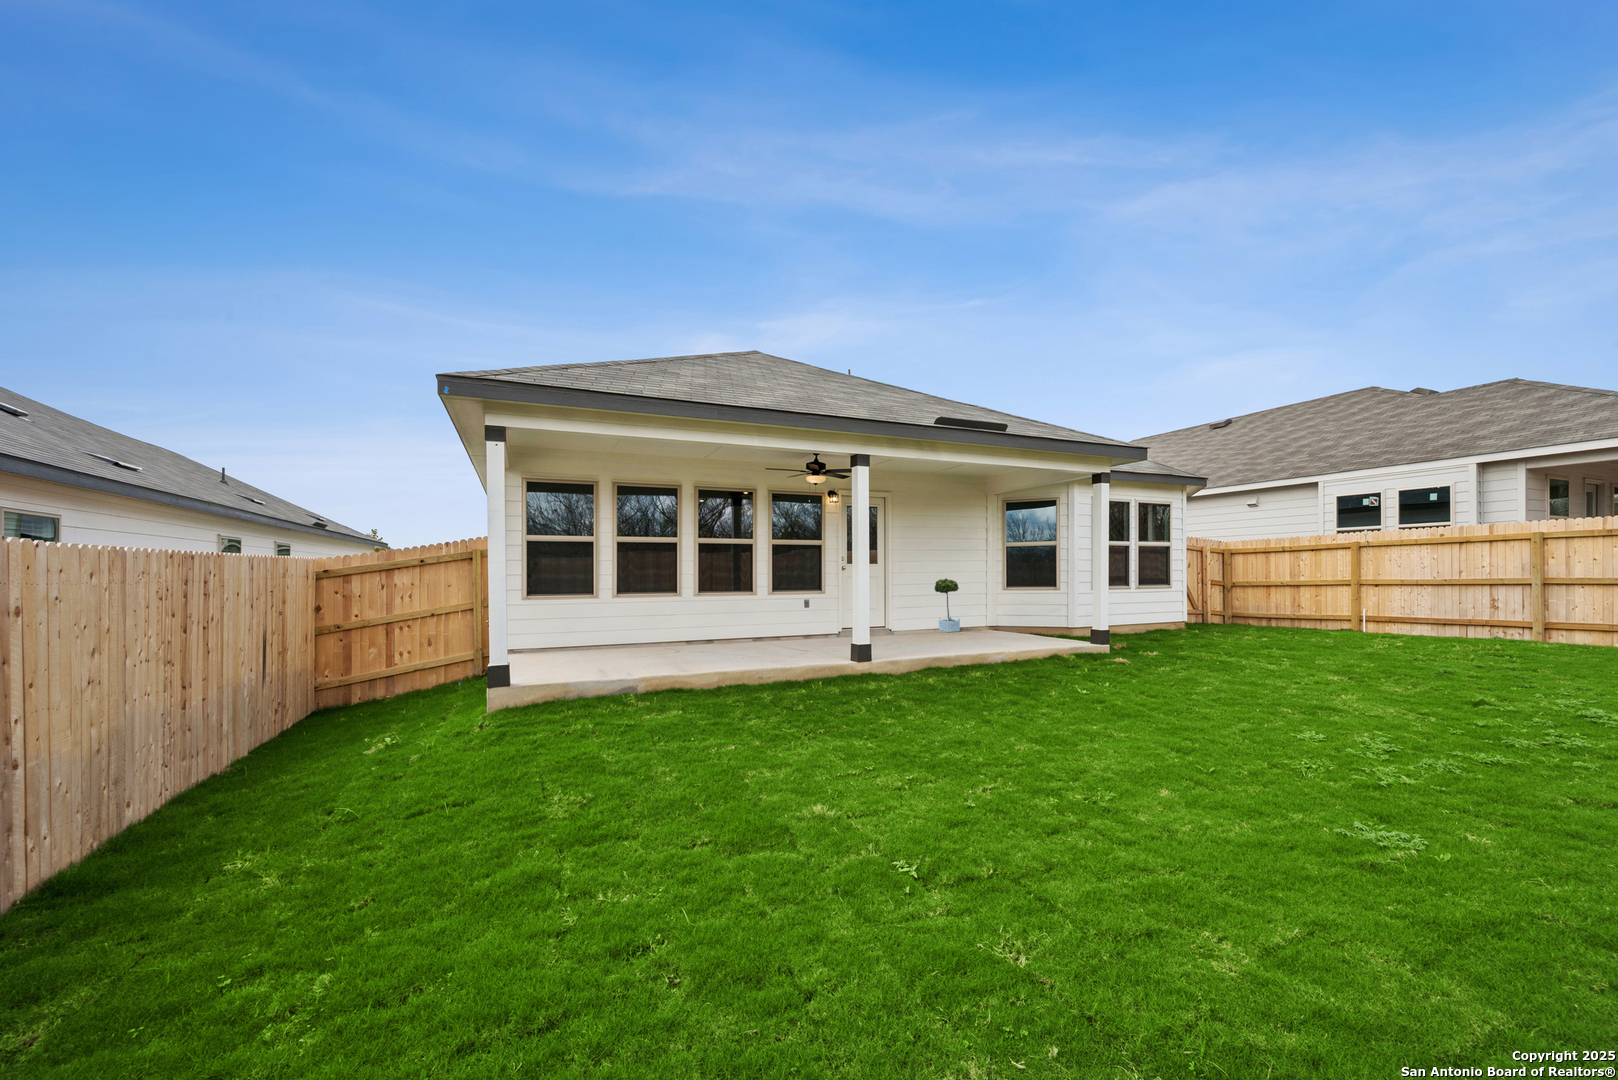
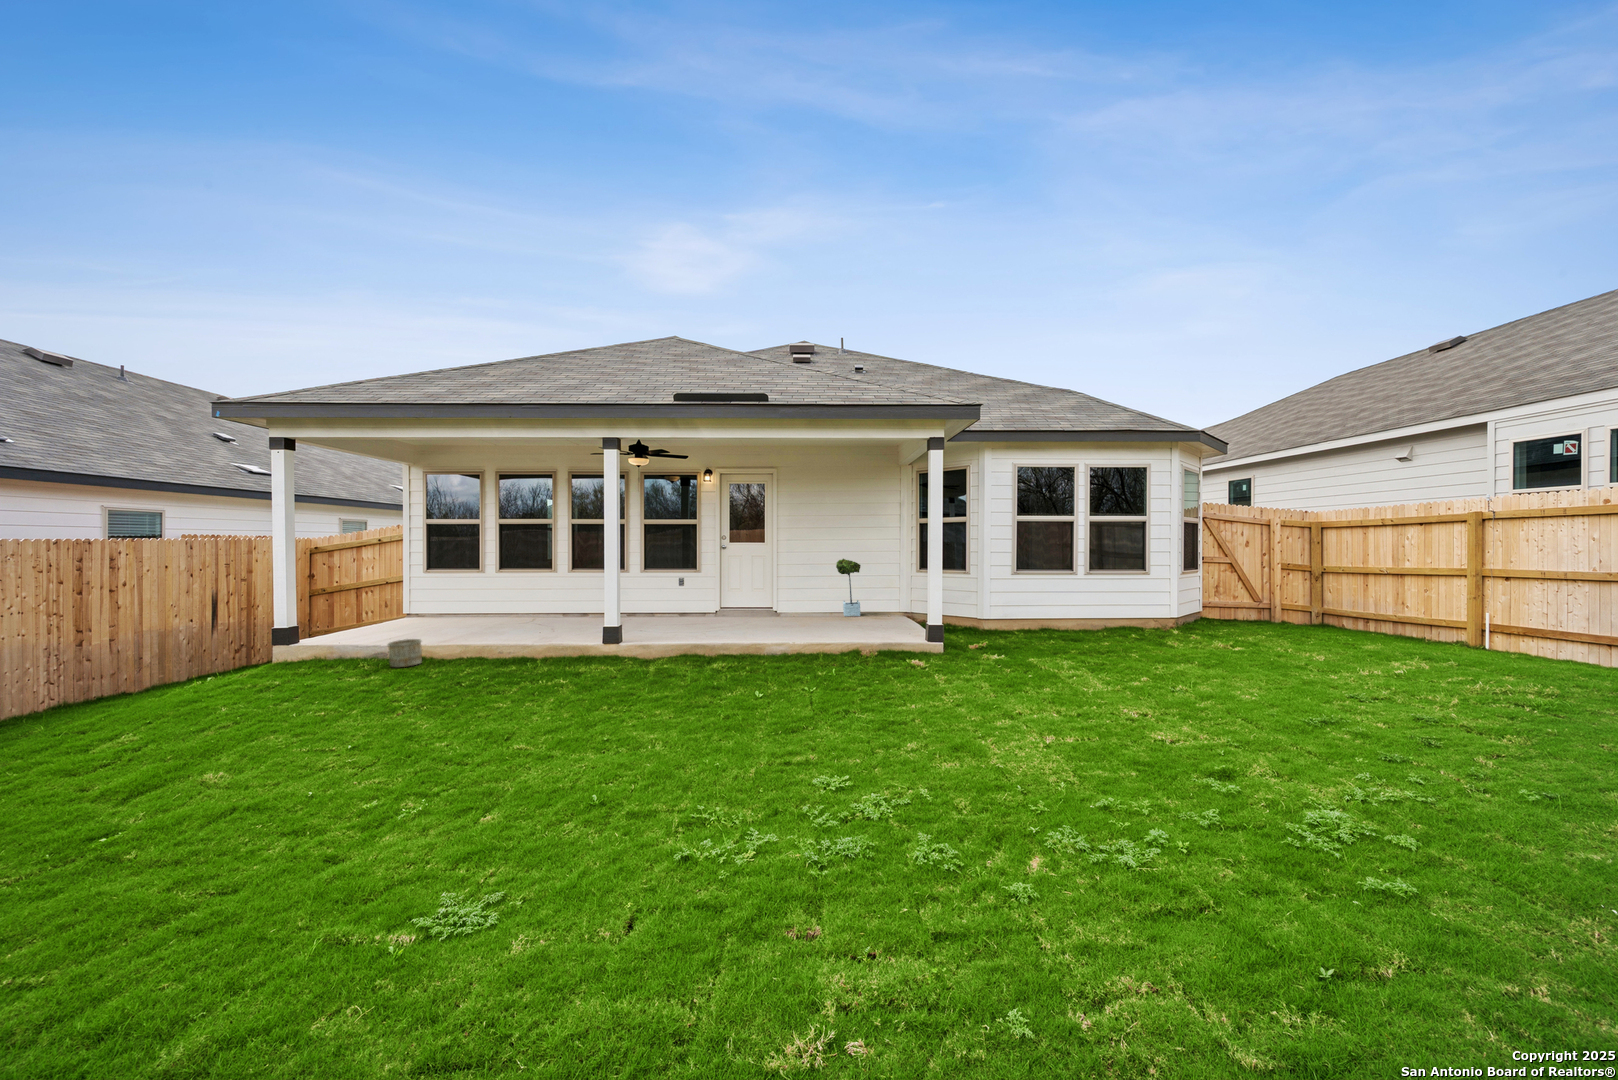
wooden bucket: none [618,677,656,714] -> present [388,639,422,667]

